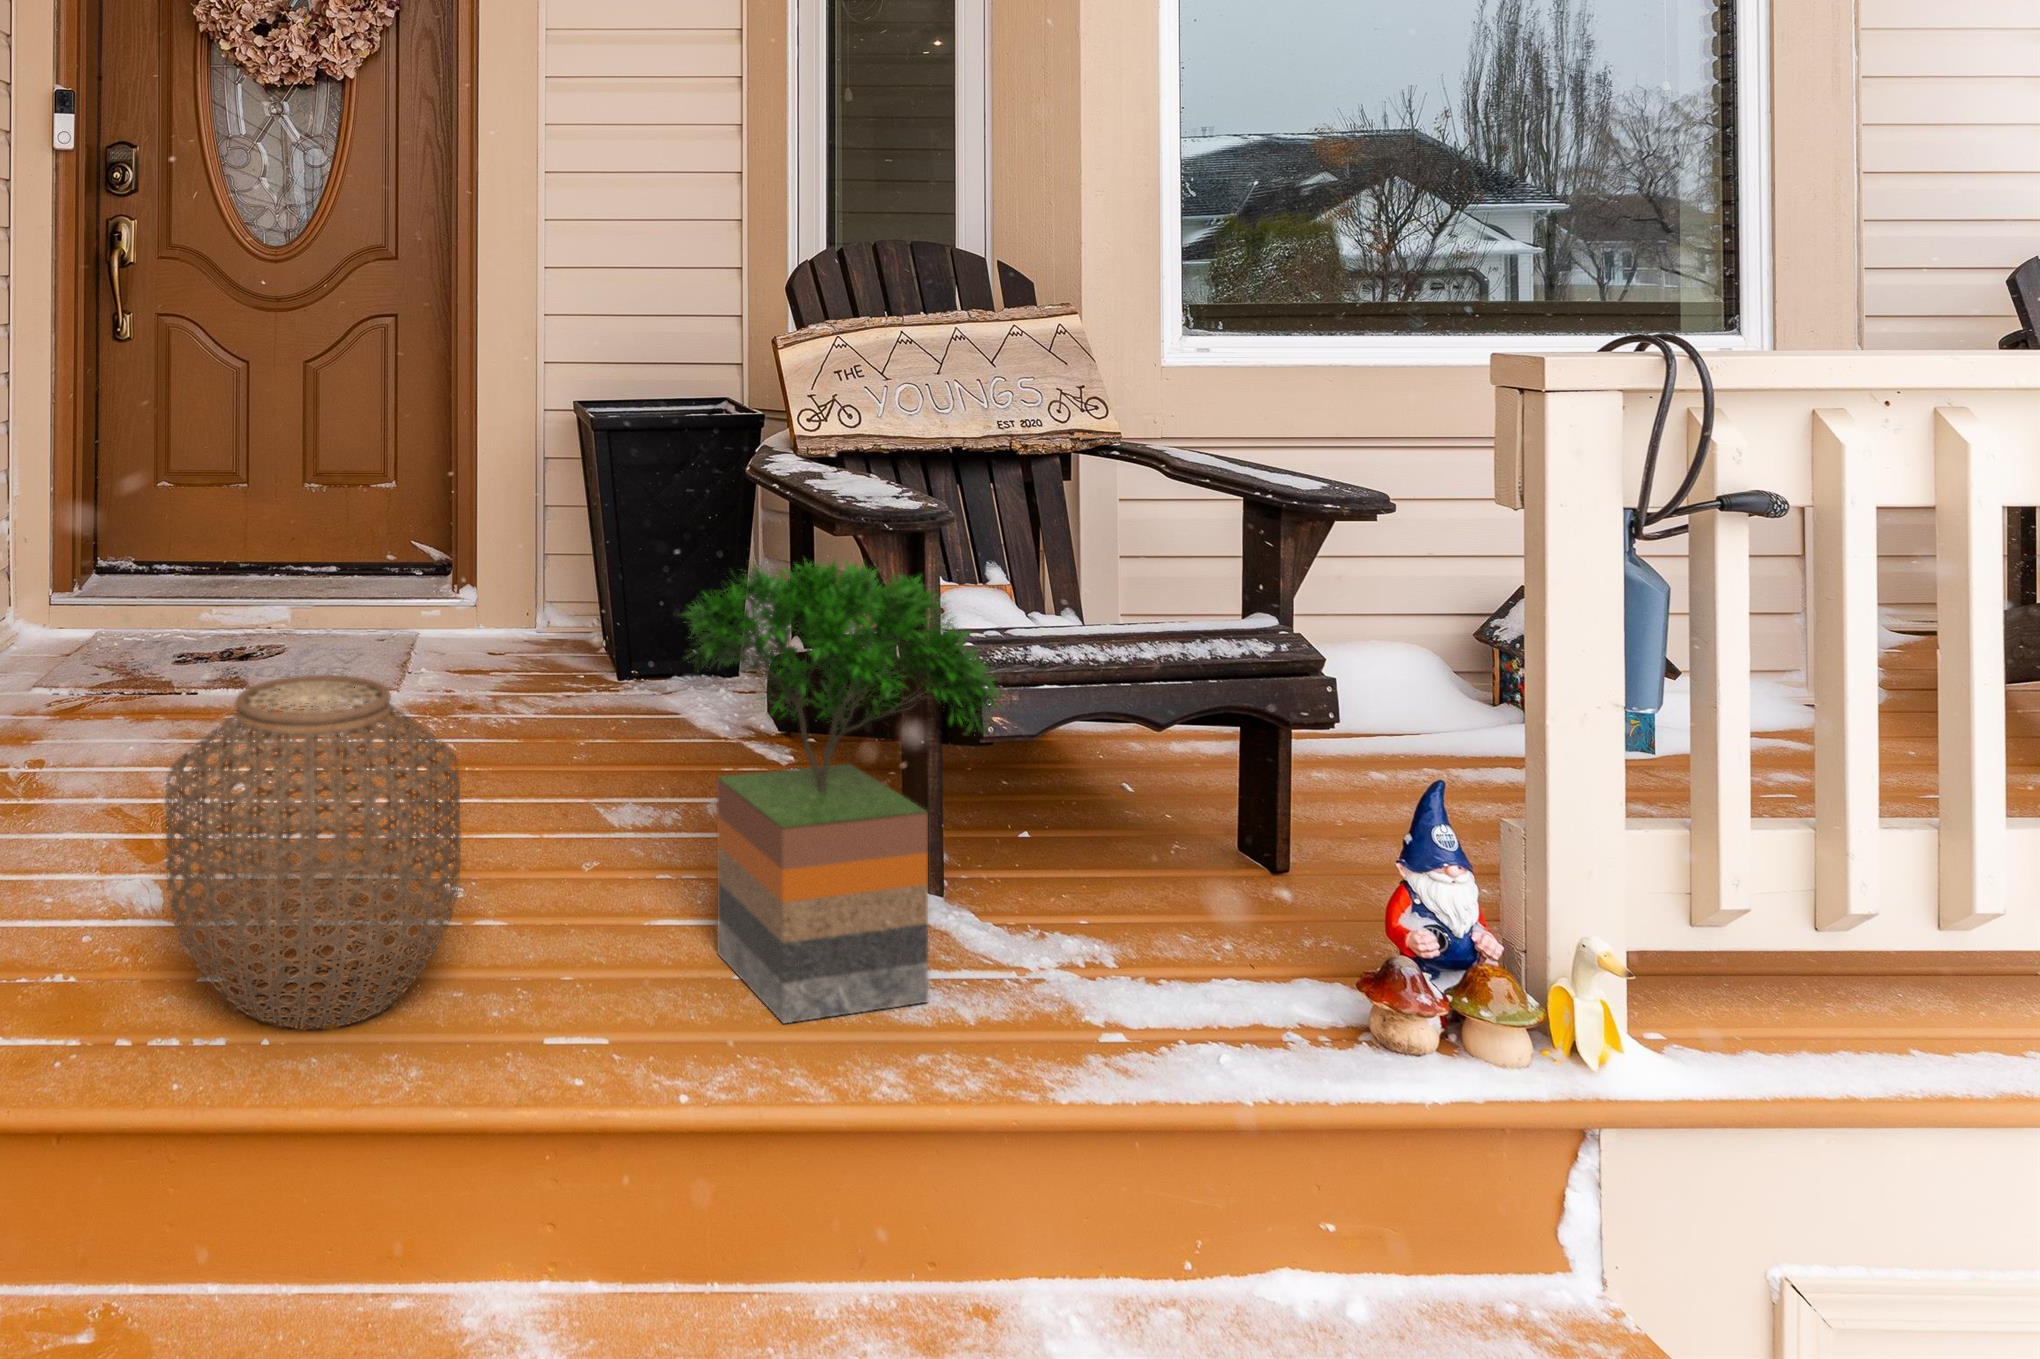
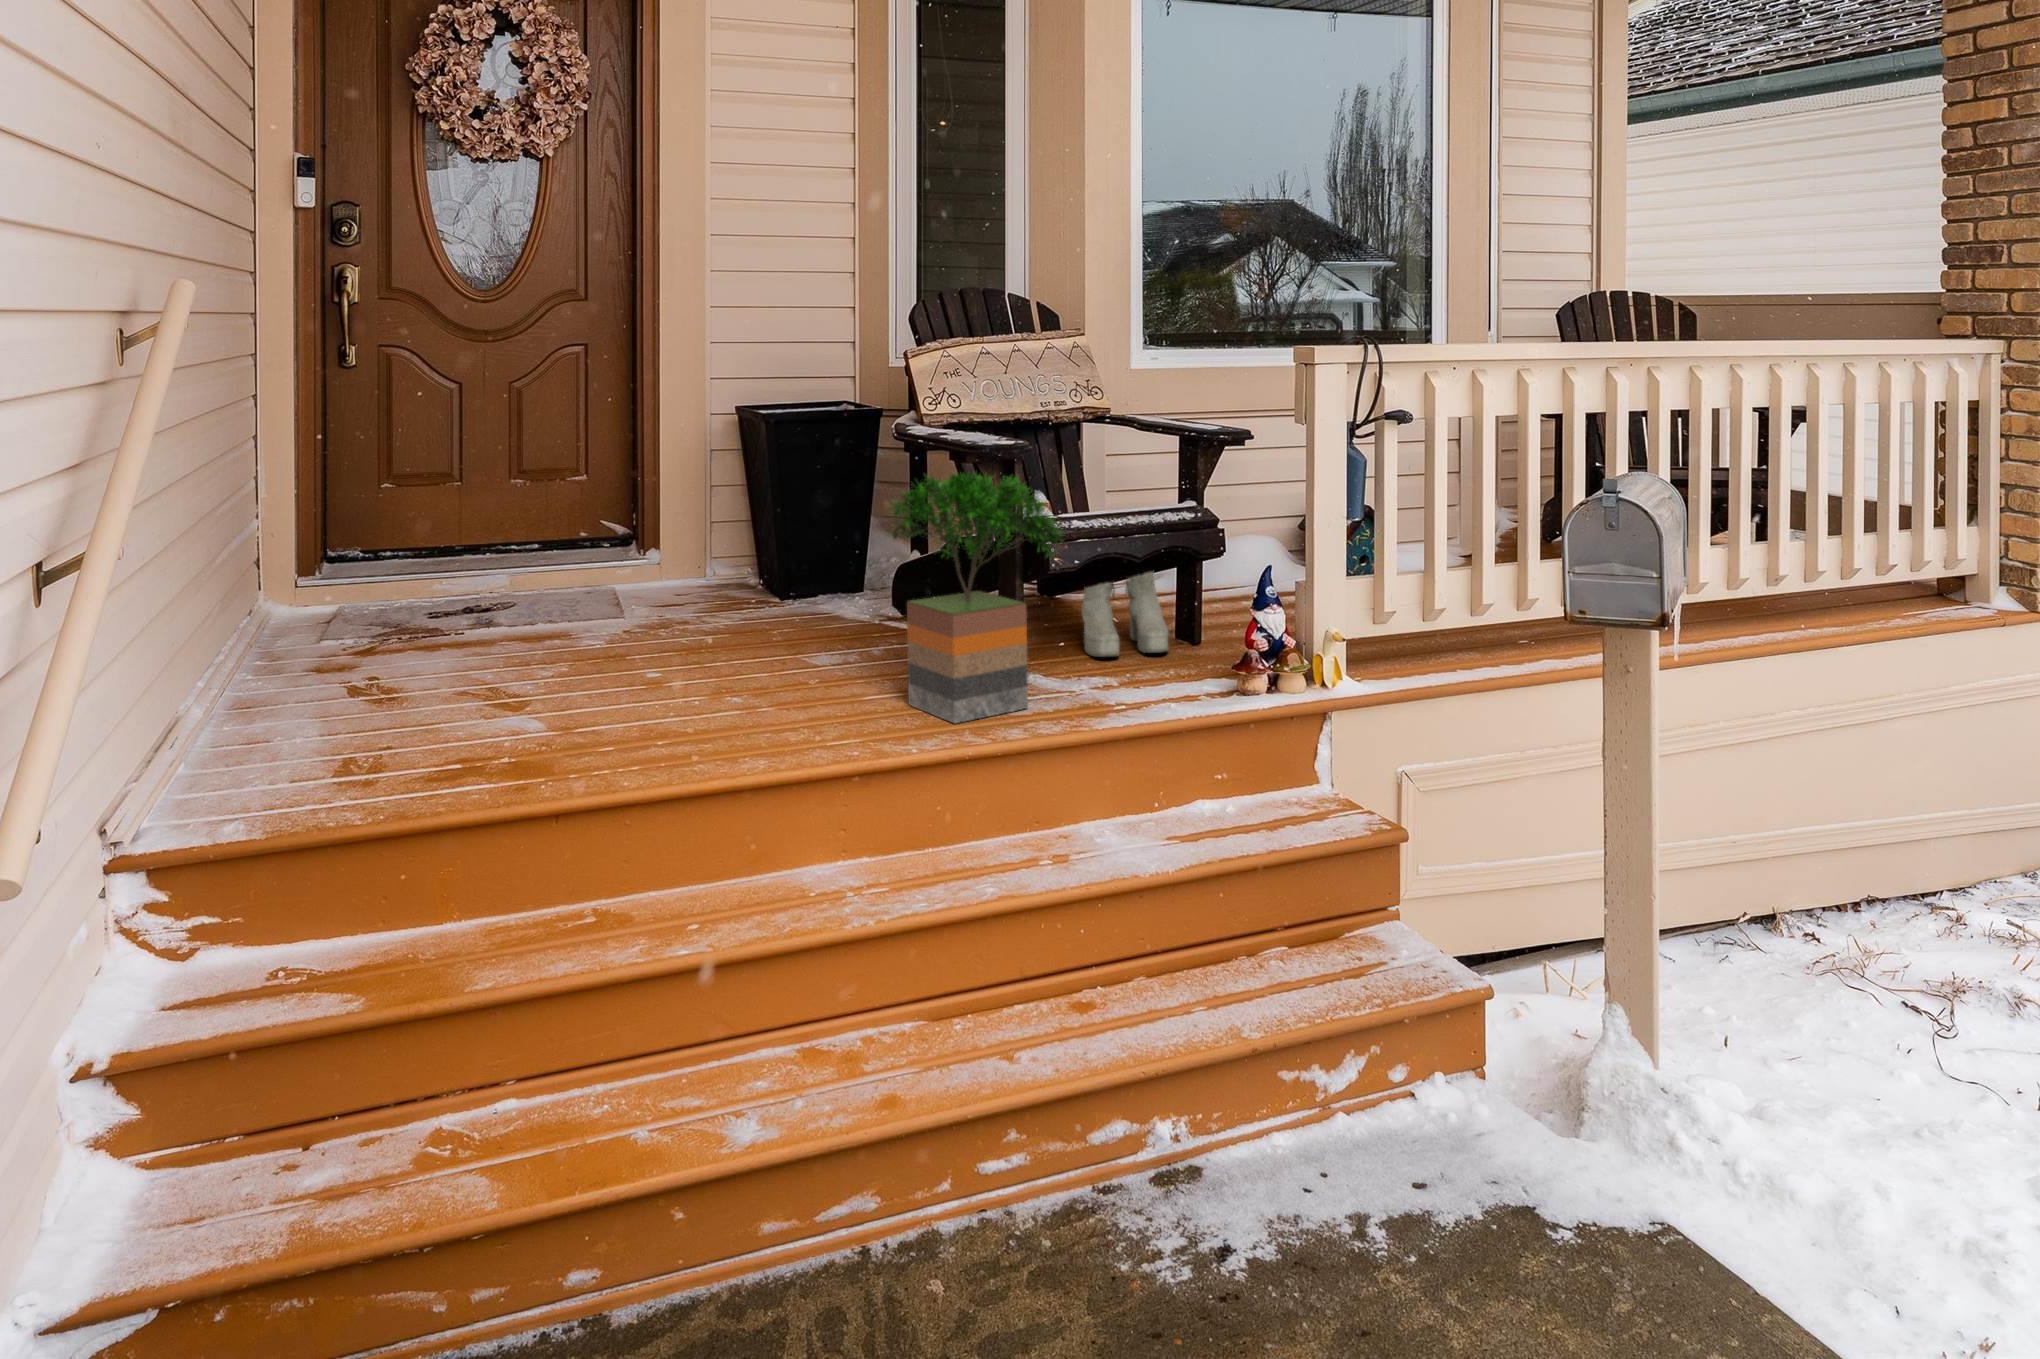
woven basket: present [165,675,461,1029] -> none [586,555,768,757]
boots: none [1052,697,1214,887] -> present [1081,570,1169,657]

